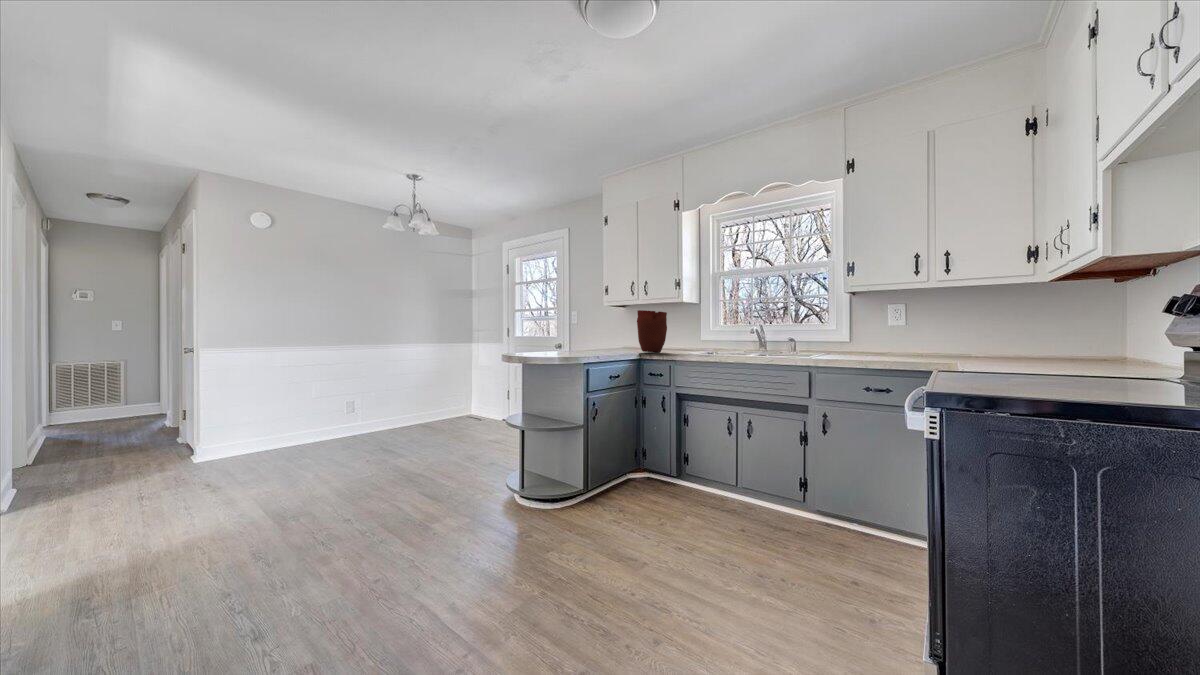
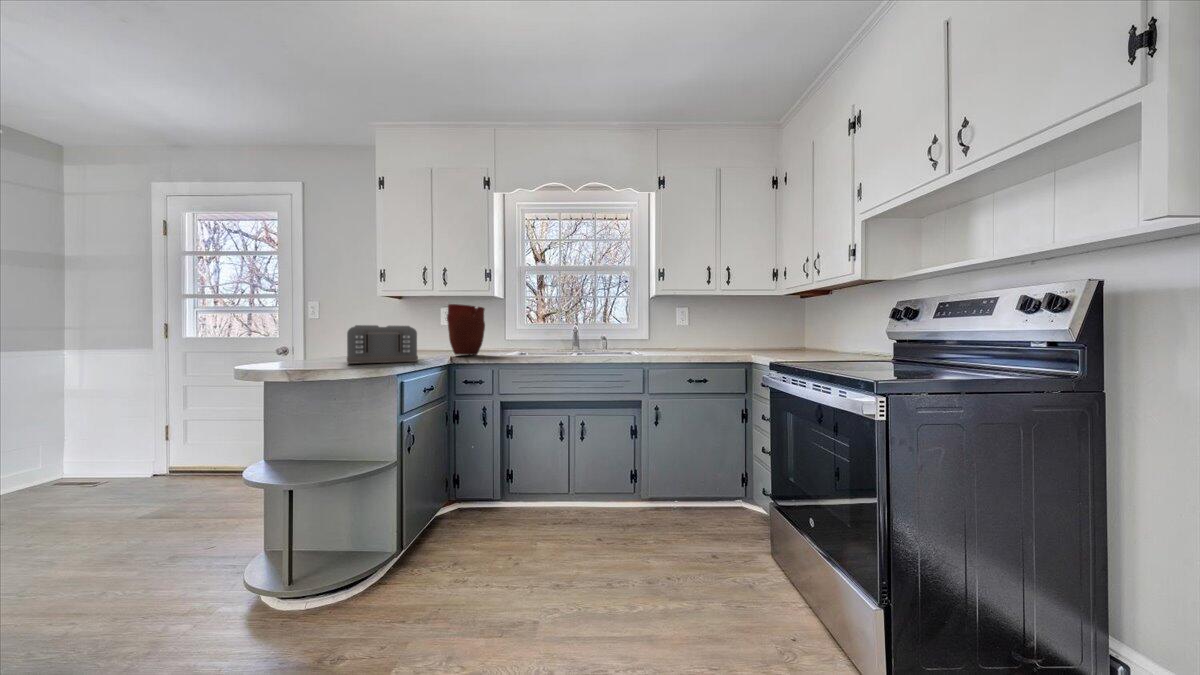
toaster: none [561,328,612,355] -> present [347,325,418,364]

